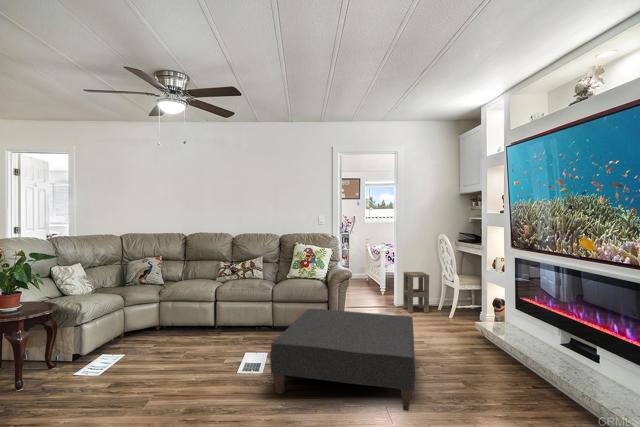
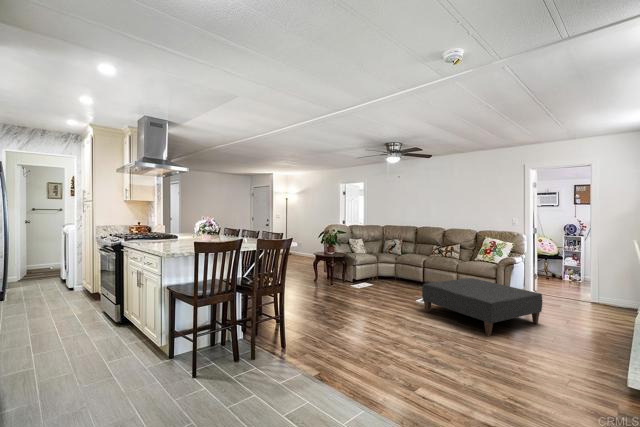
side table: present [403,272,429,313] -> none [600,271,628,313]

